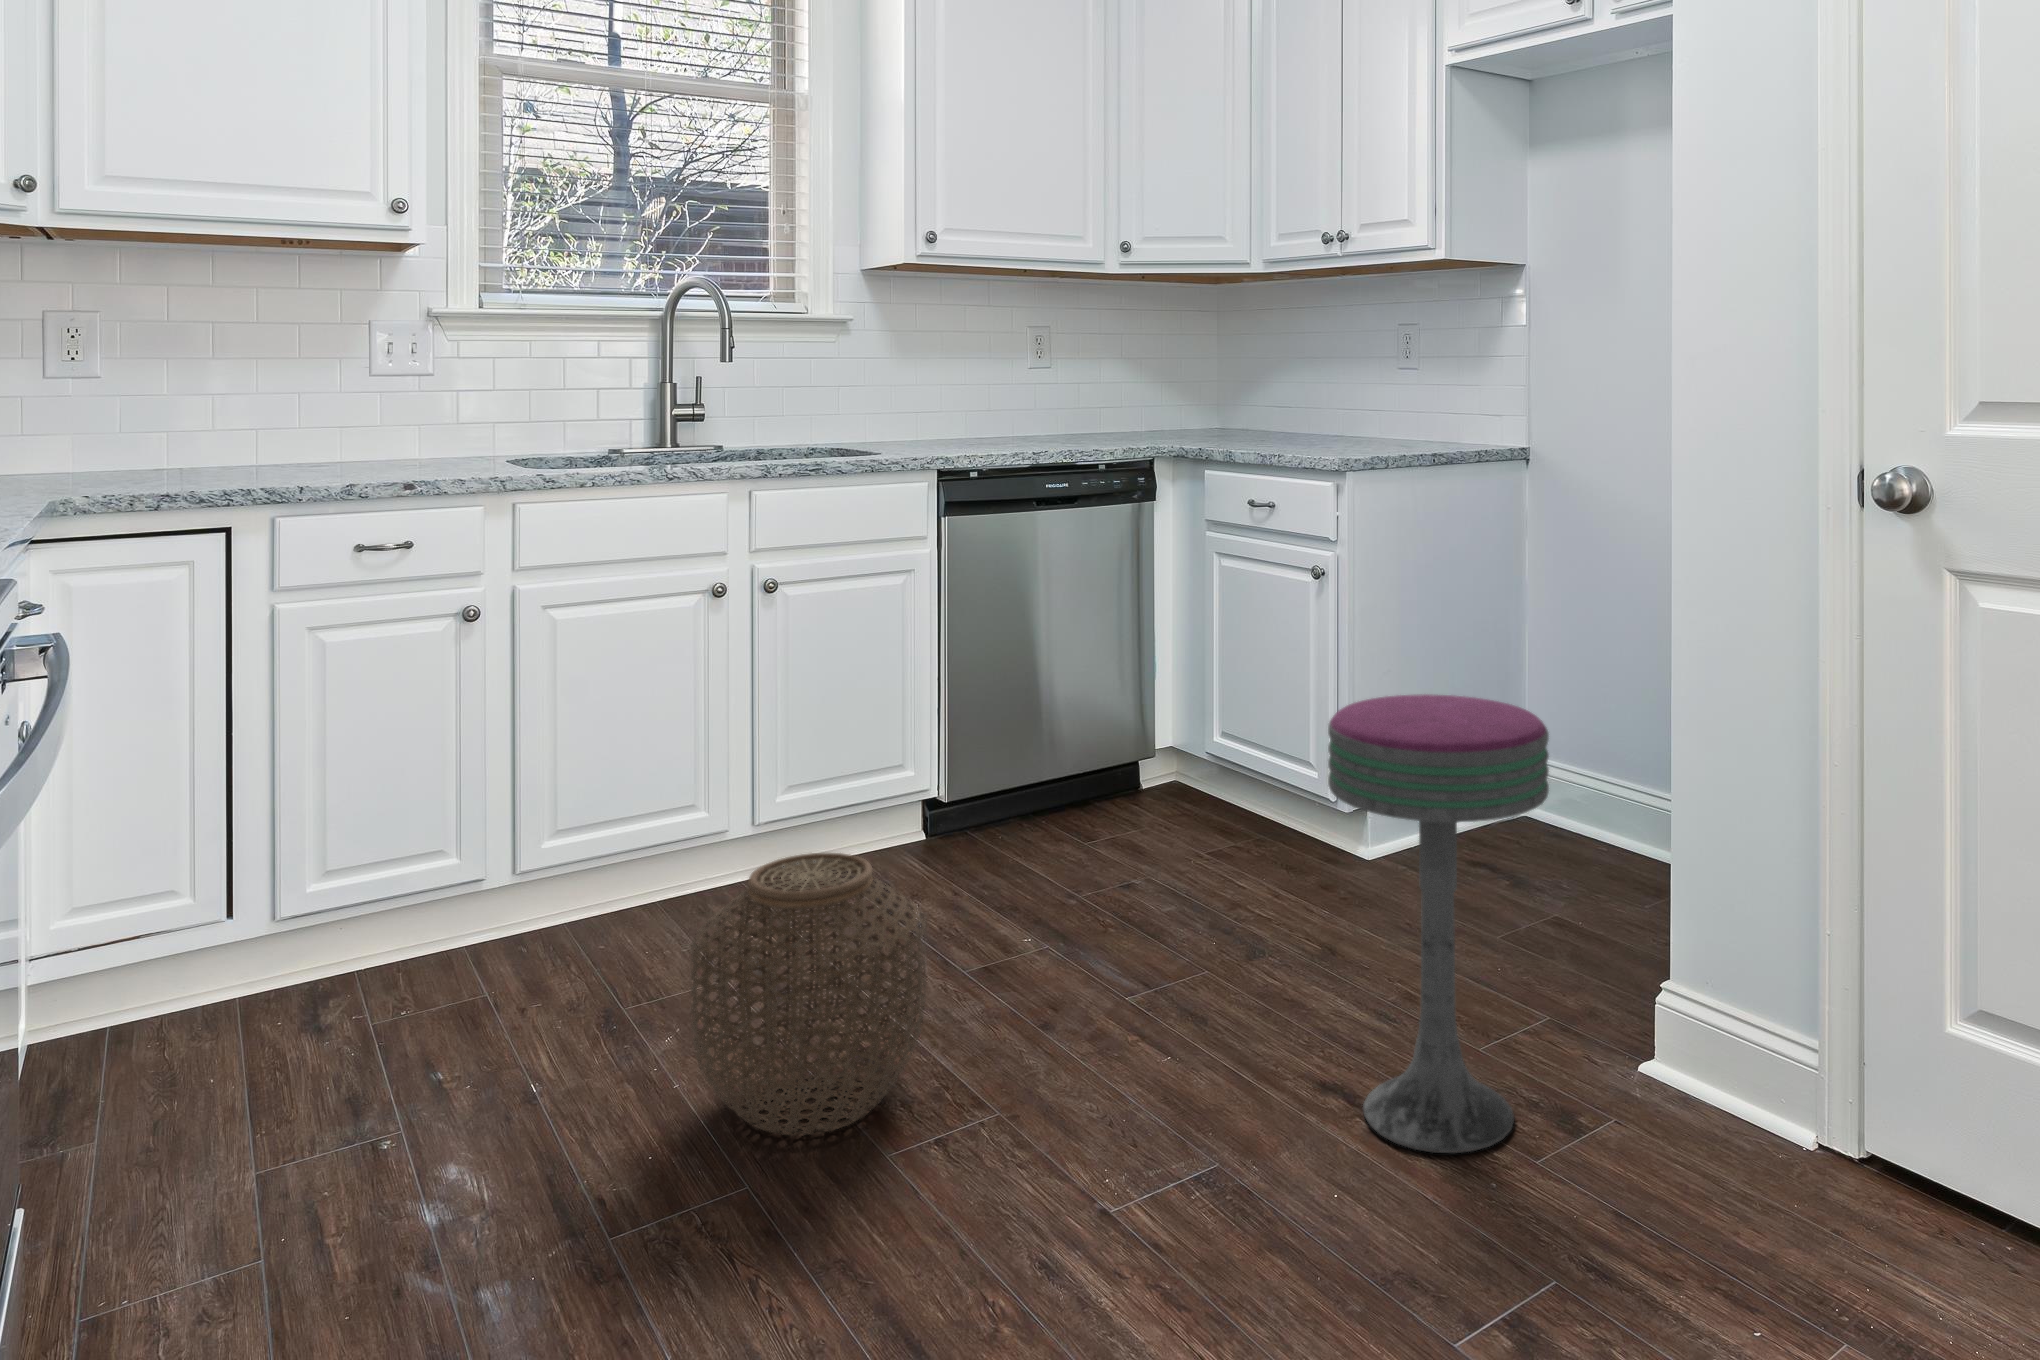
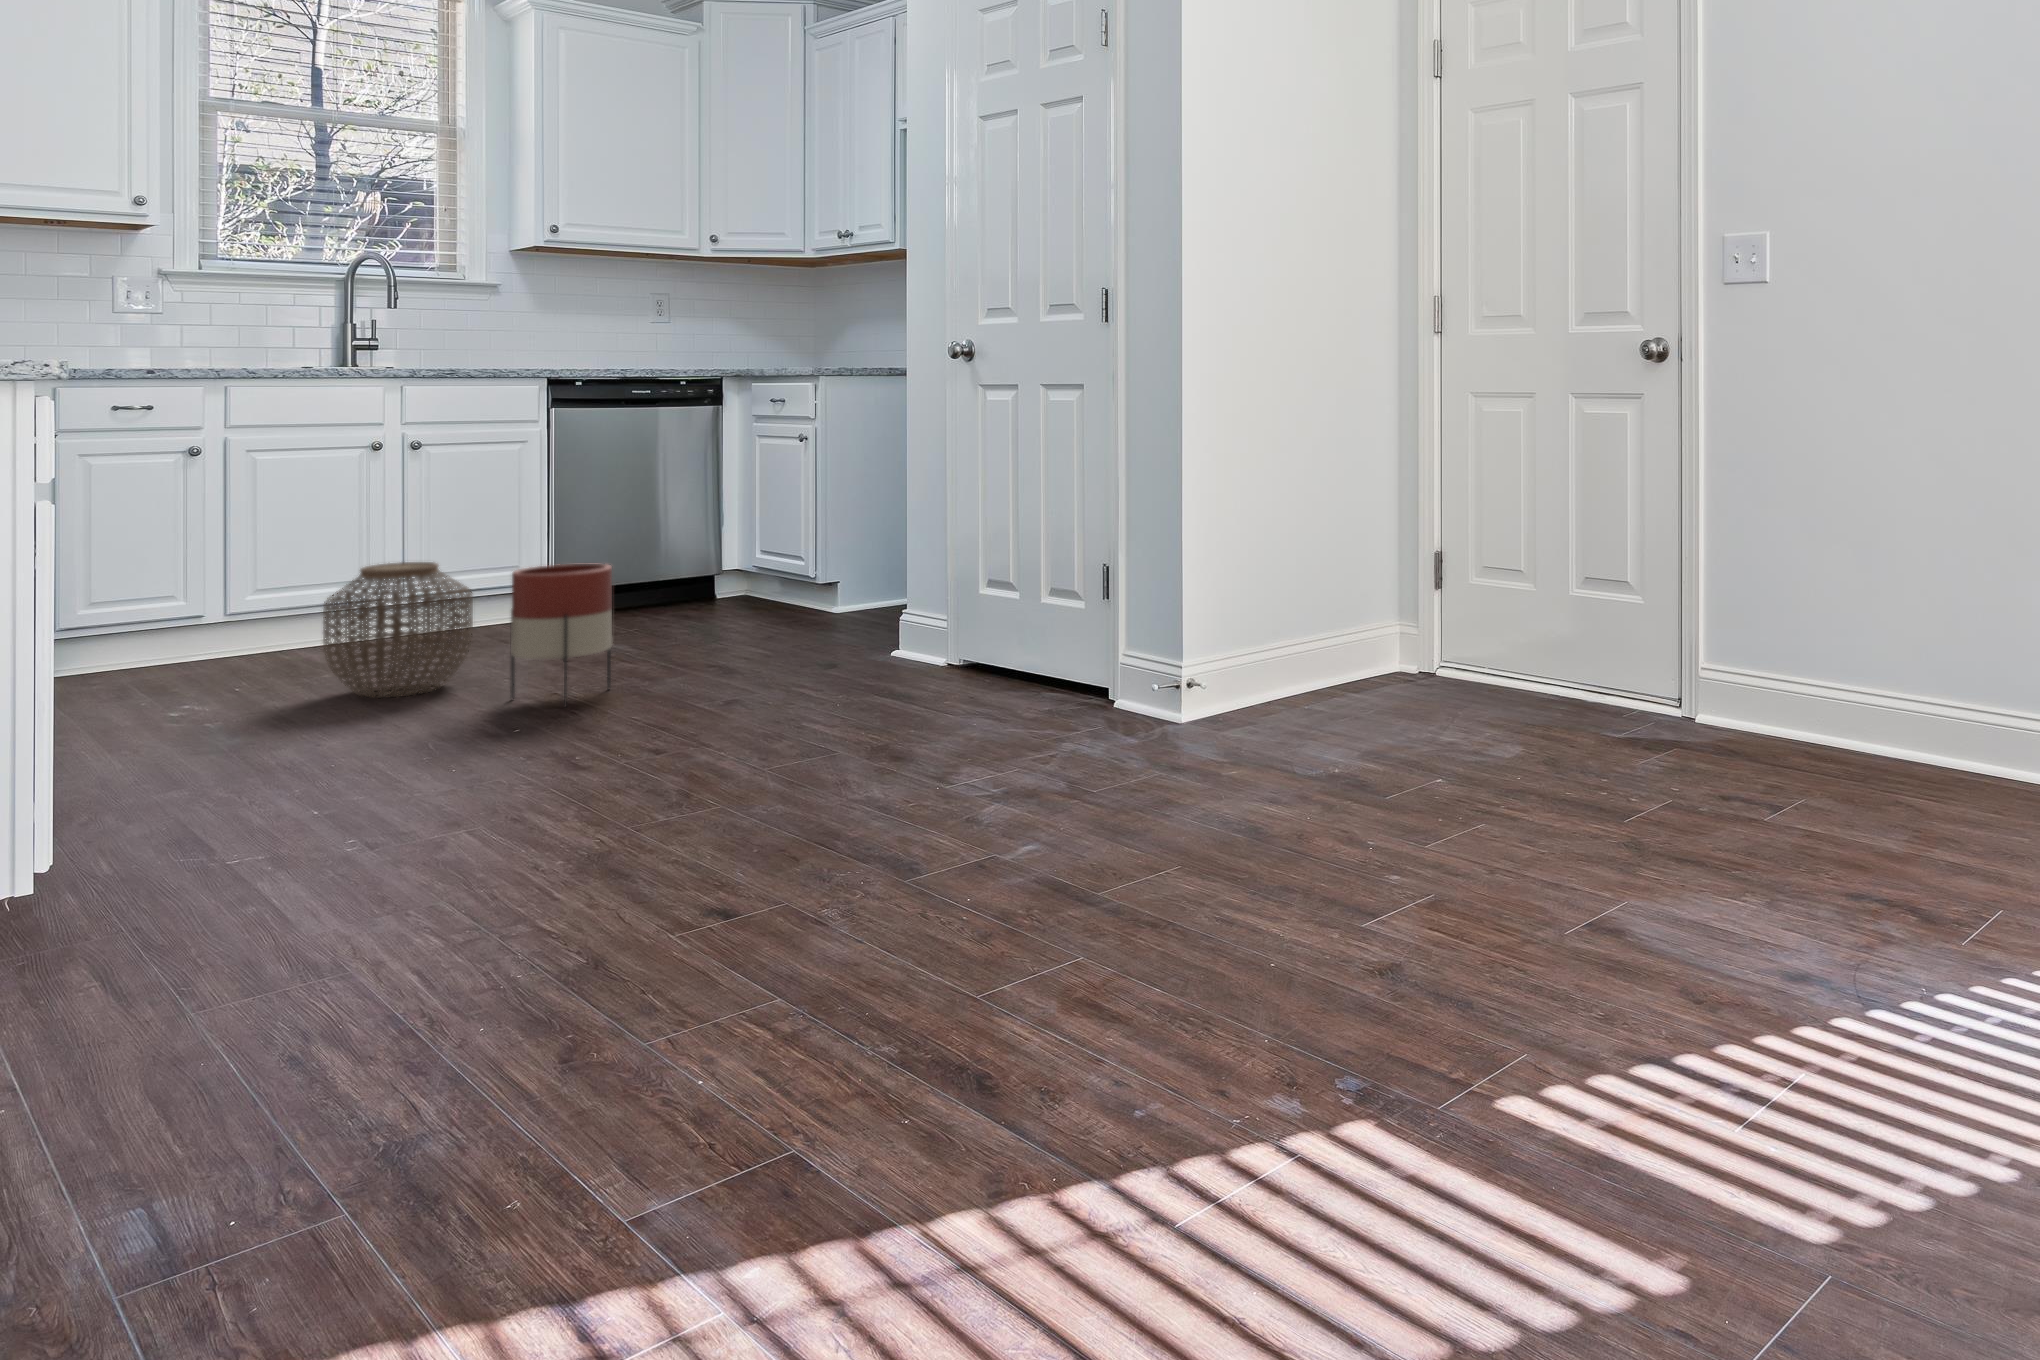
bar stool: present [1328,694,1549,1153] -> none [697,472,820,685]
planter: none [1024,889,1205,1233] -> present [511,563,612,706]

